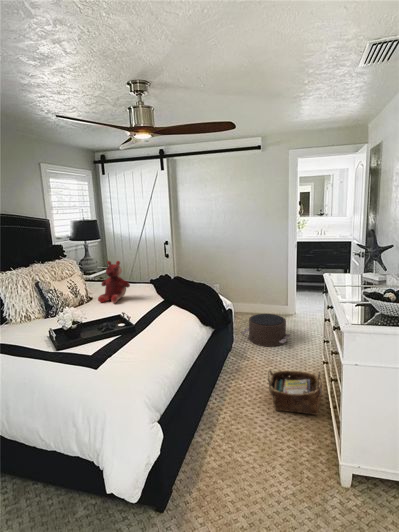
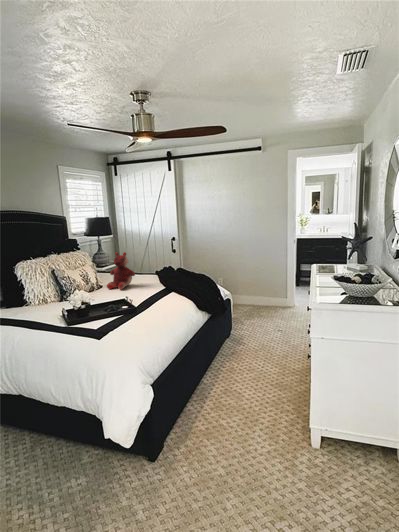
pouf: present [241,314,290,347] -> none [239,304,284,333]
woven basket: present [268,370,322,415] -> none [256,351,305,390]

